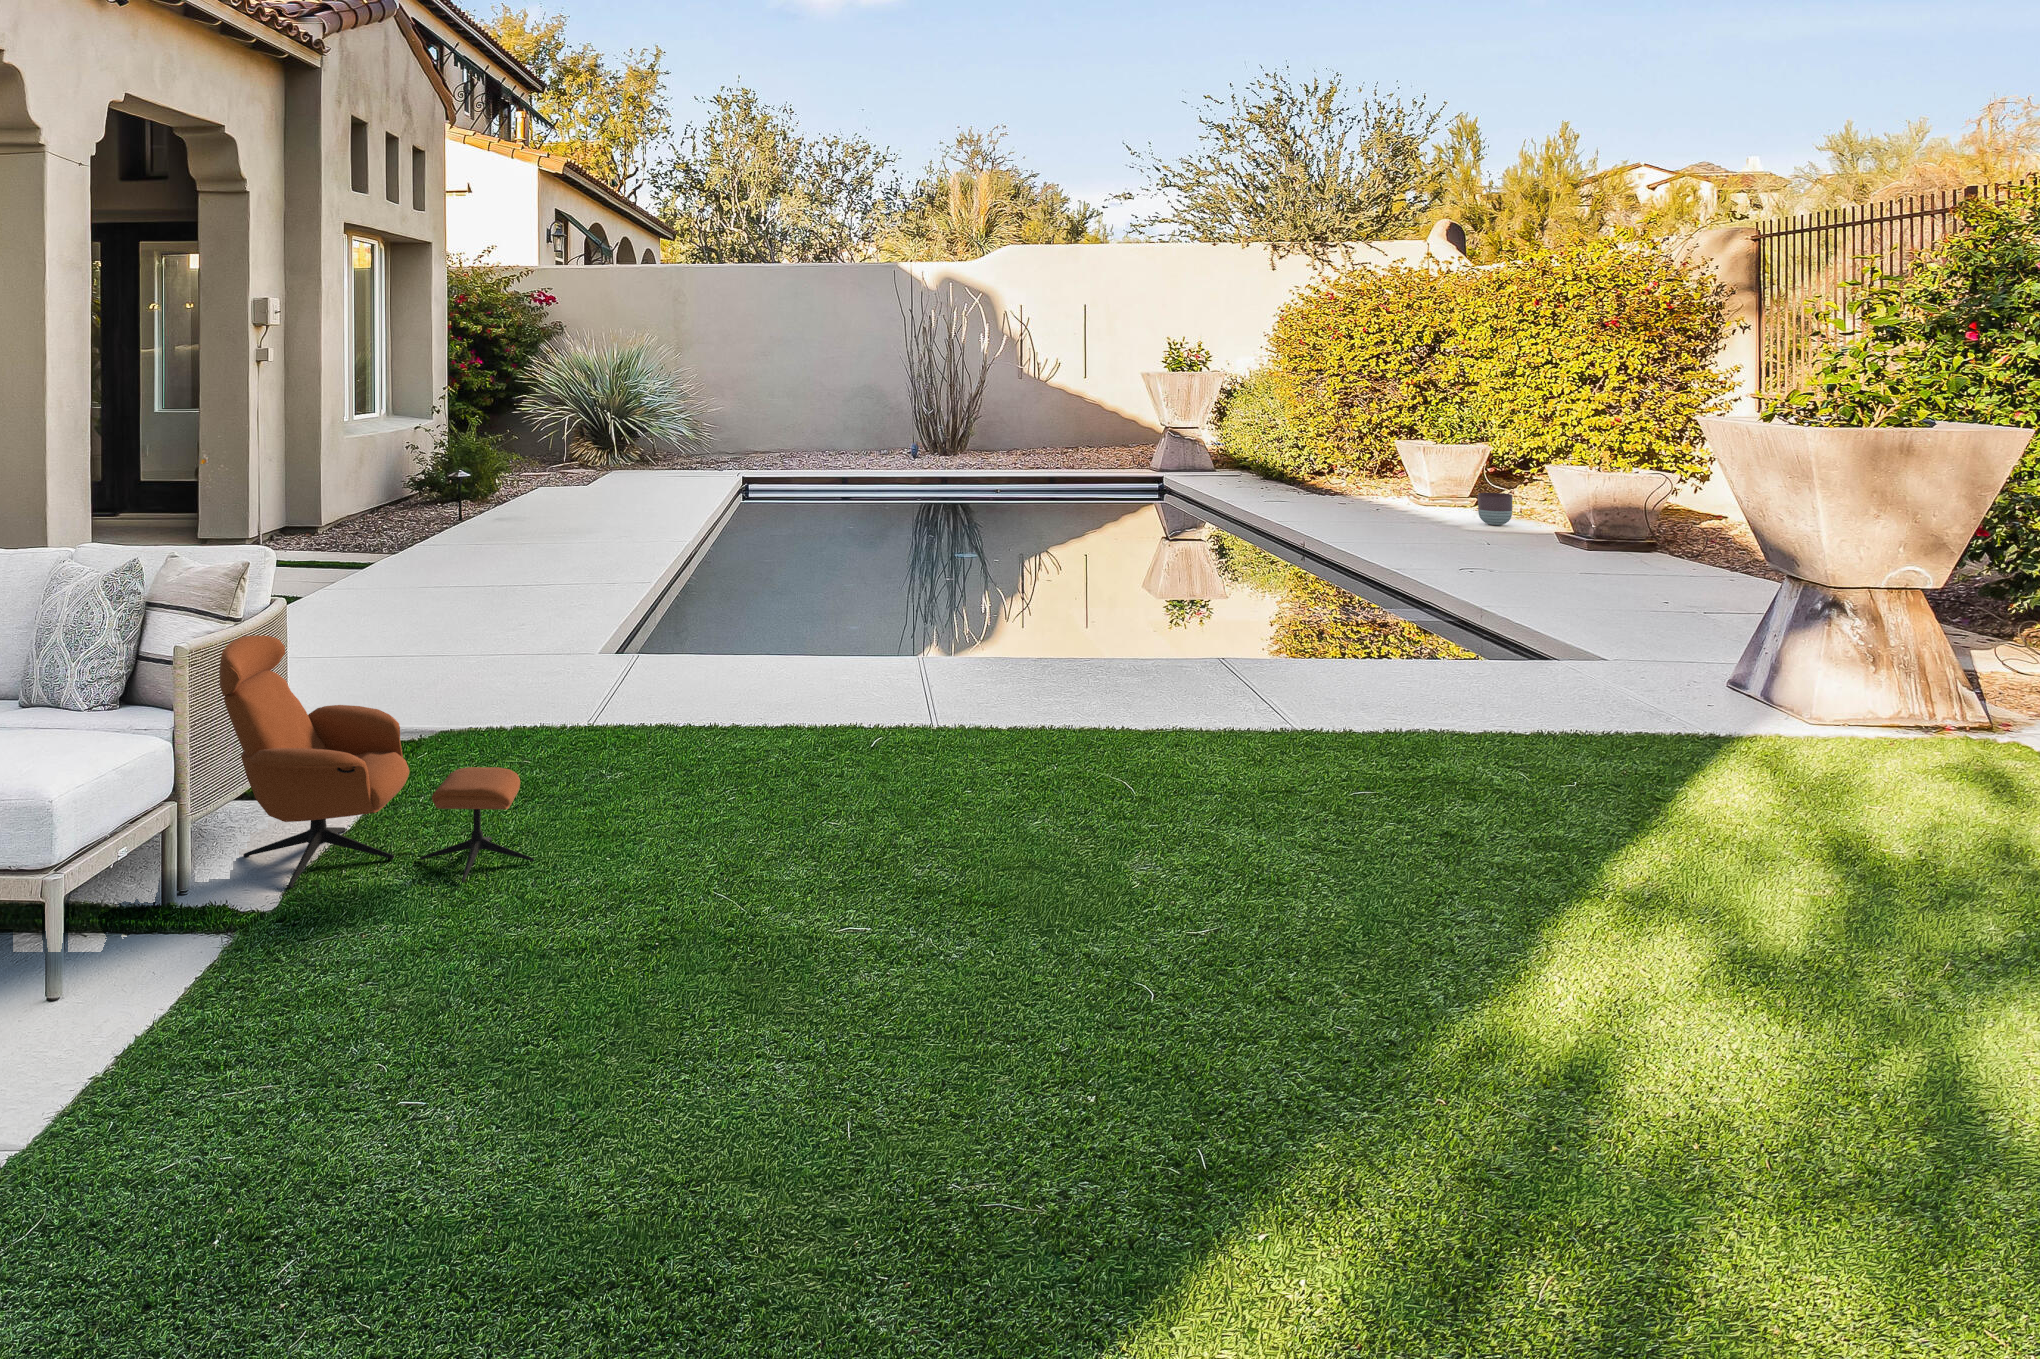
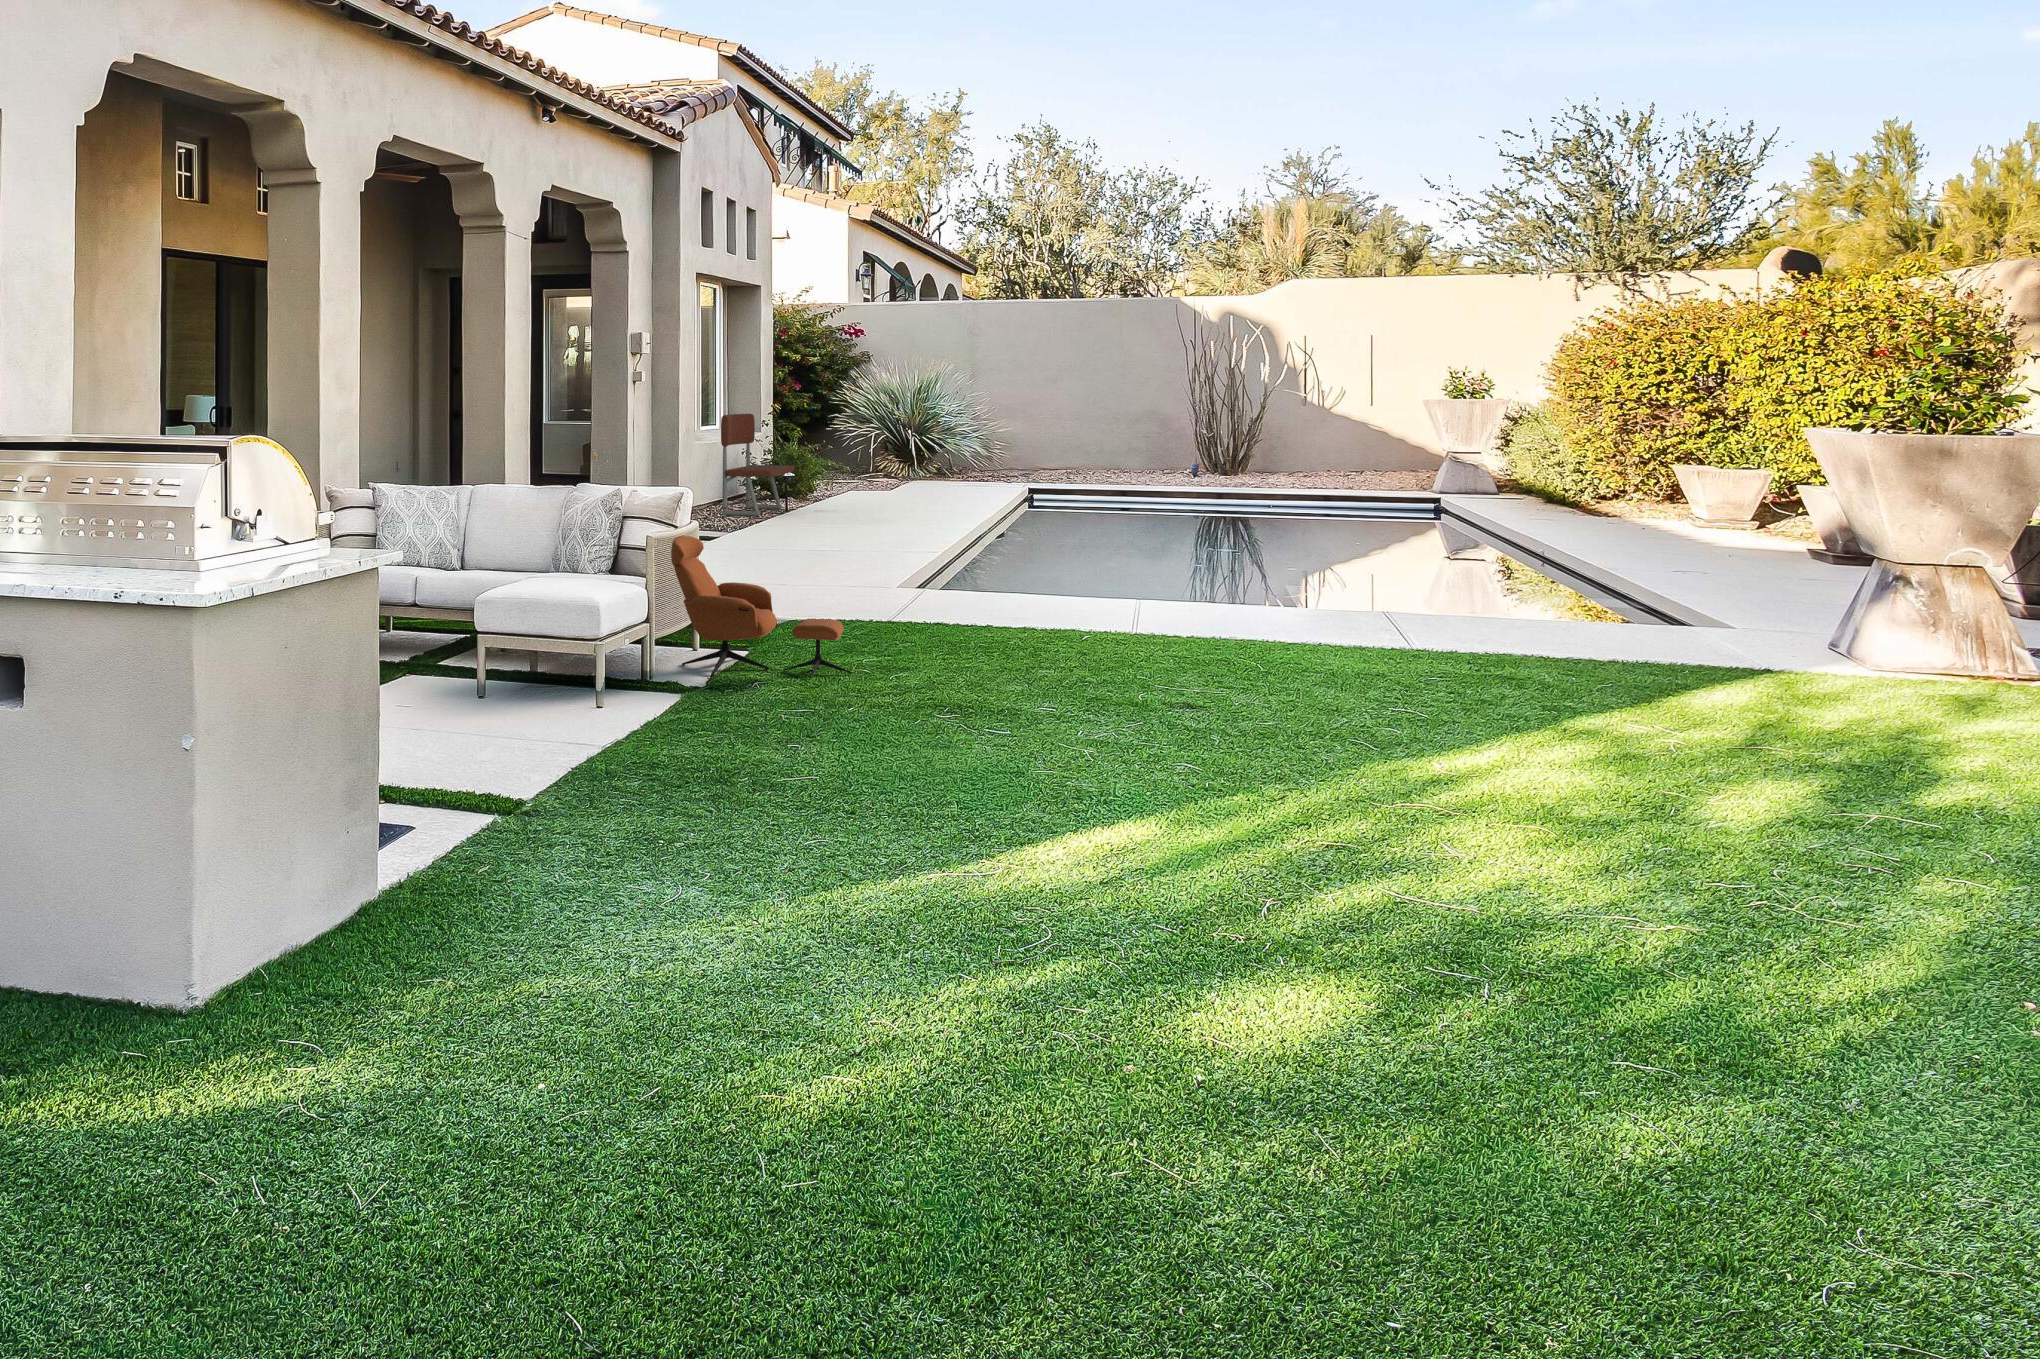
bench: none [380,394,473,519] -> present [721,414,795,516]
planter: present [1478,493,1513,525] -> none [1727,512,1761,543]

